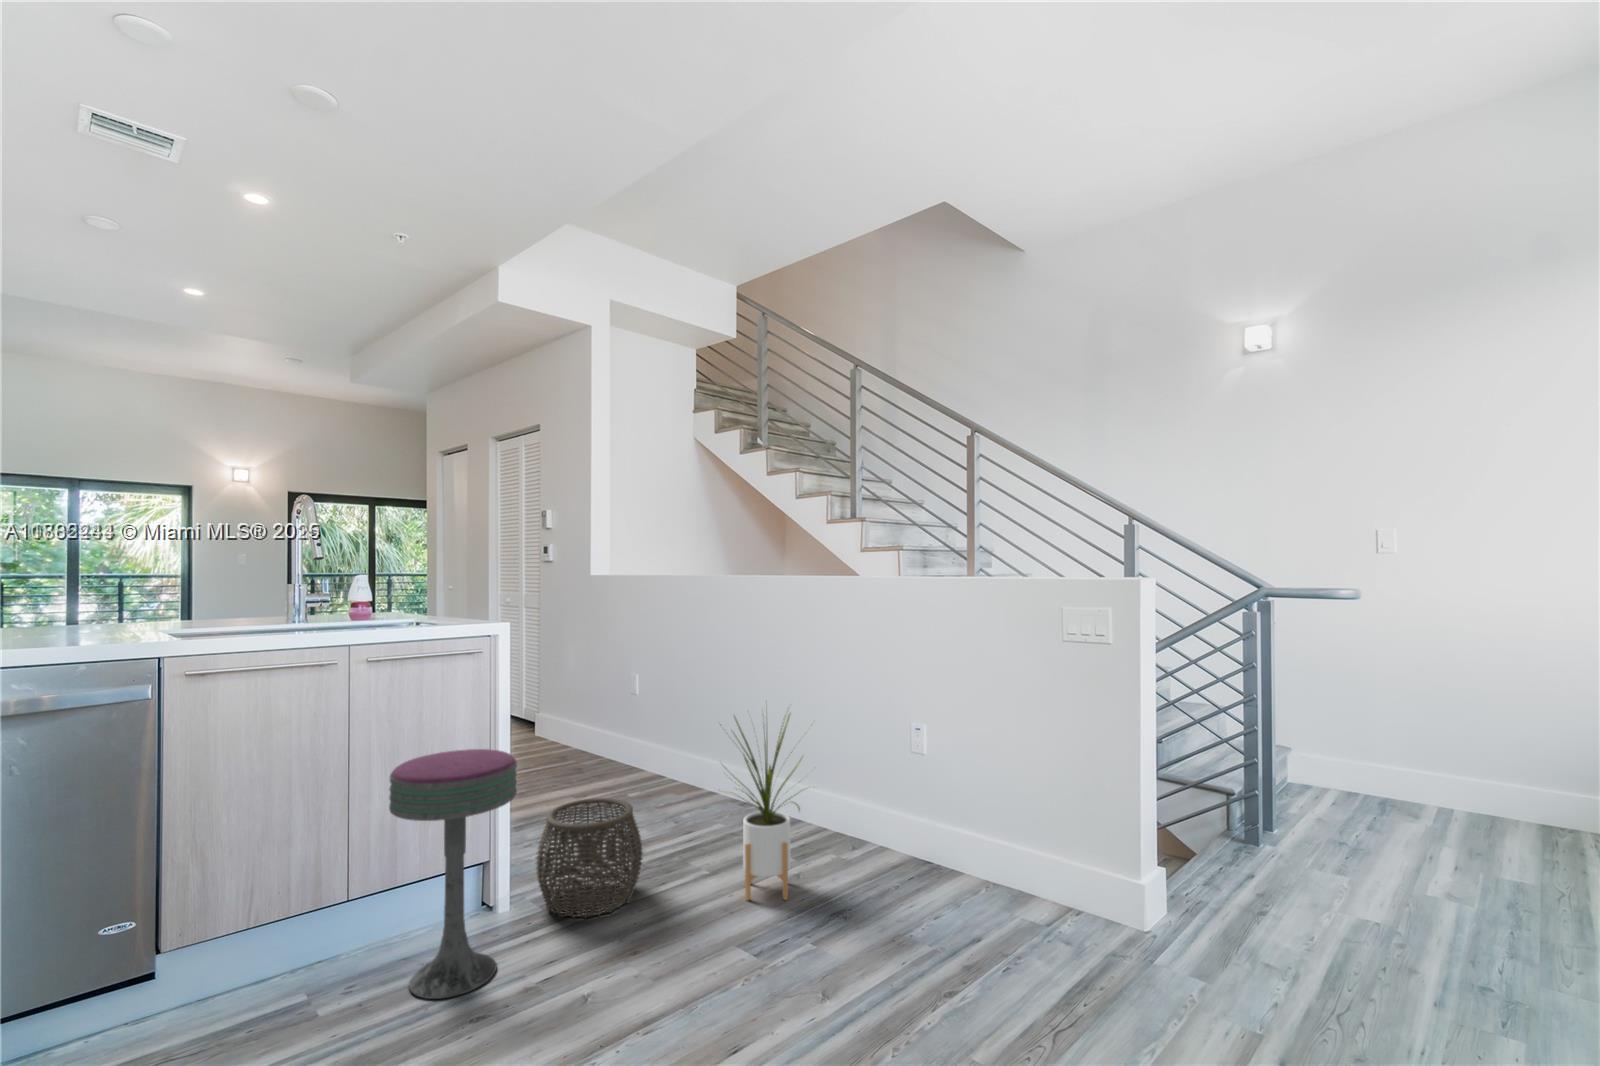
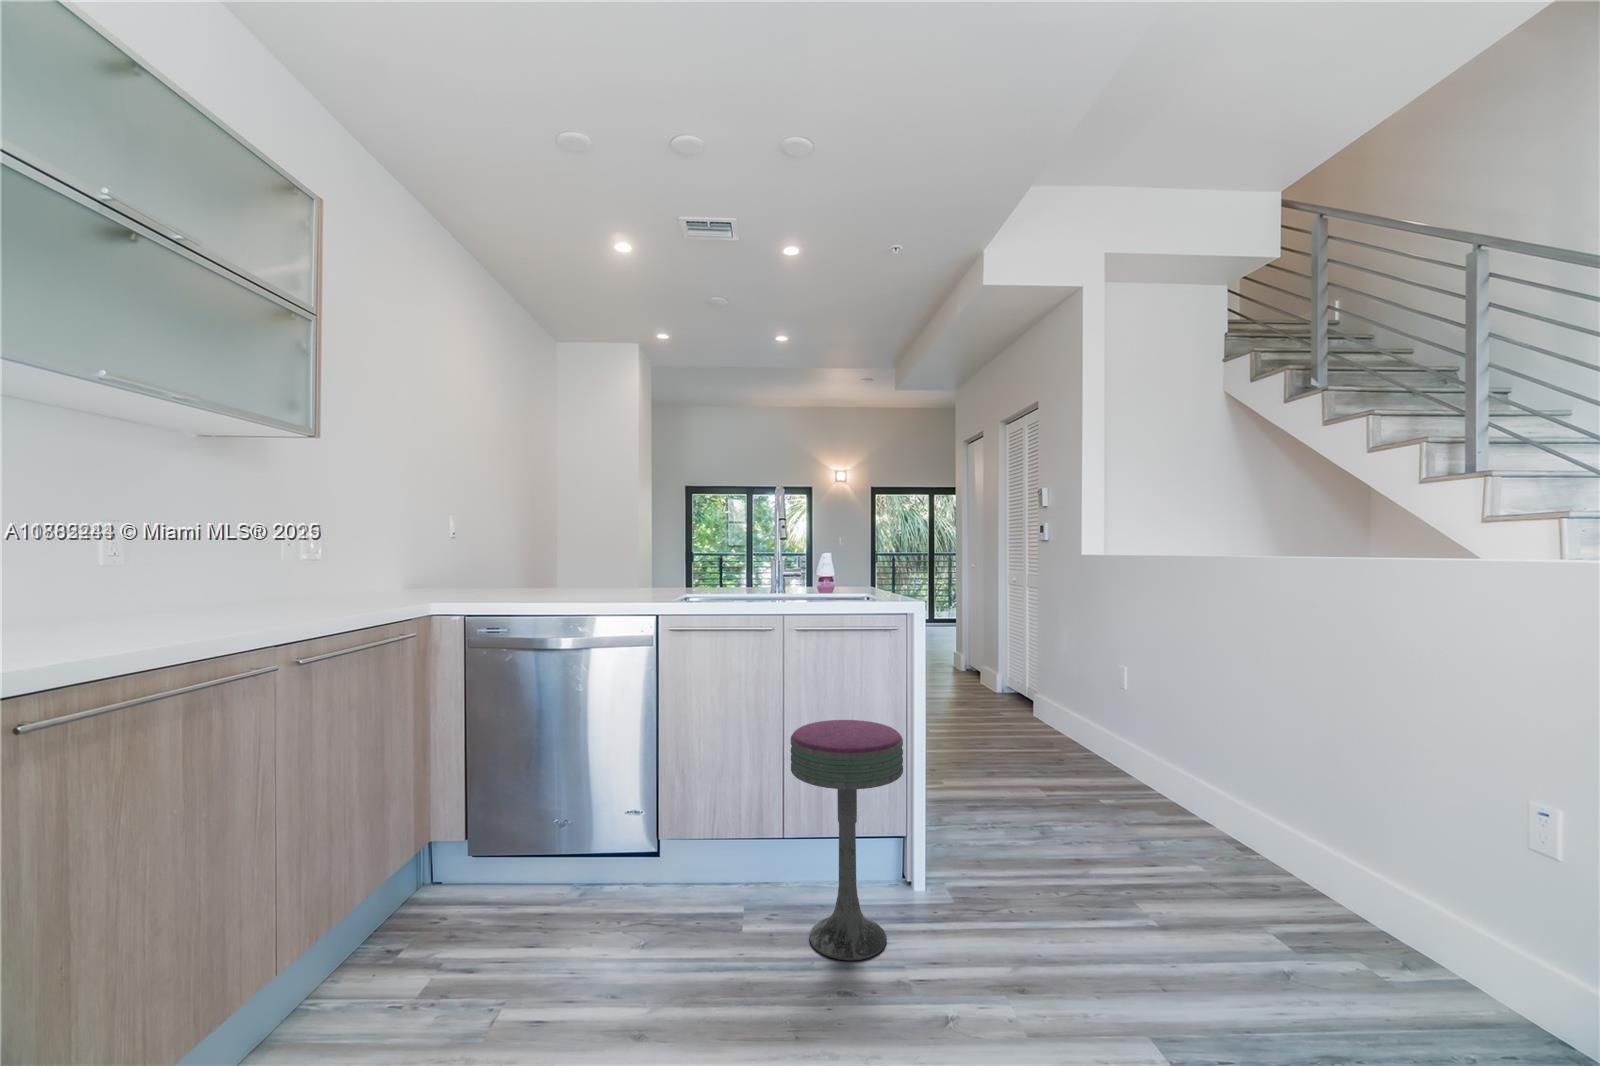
house plant: present [726,715,801,900] -> none [1157,724,1319,1010]
woven basket: present [536,798,643,918] -> none [947,796,1066,933]

